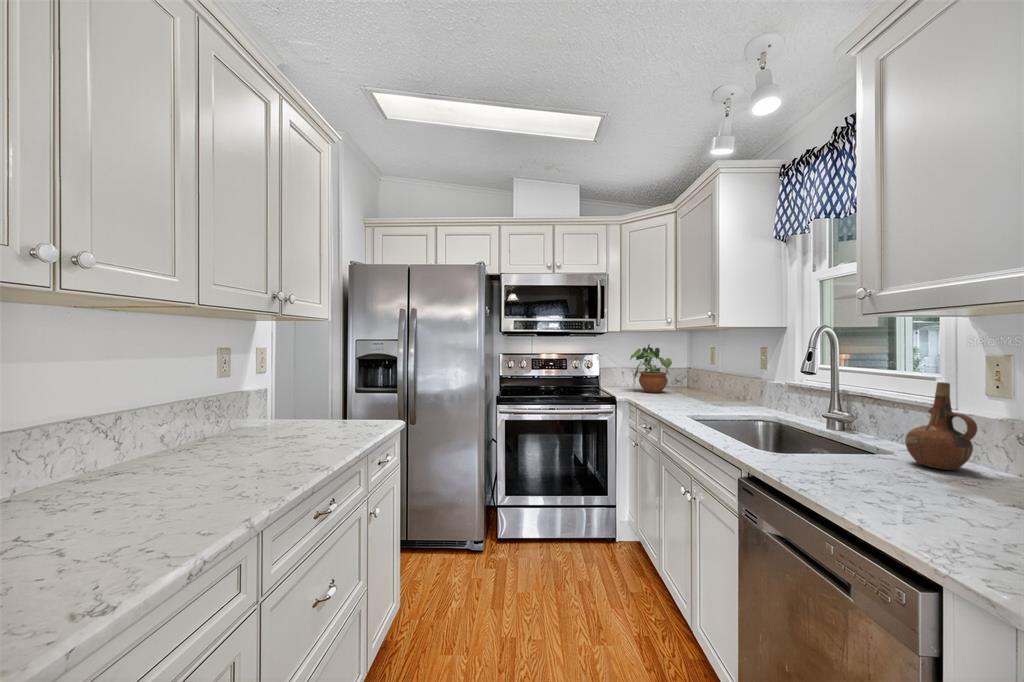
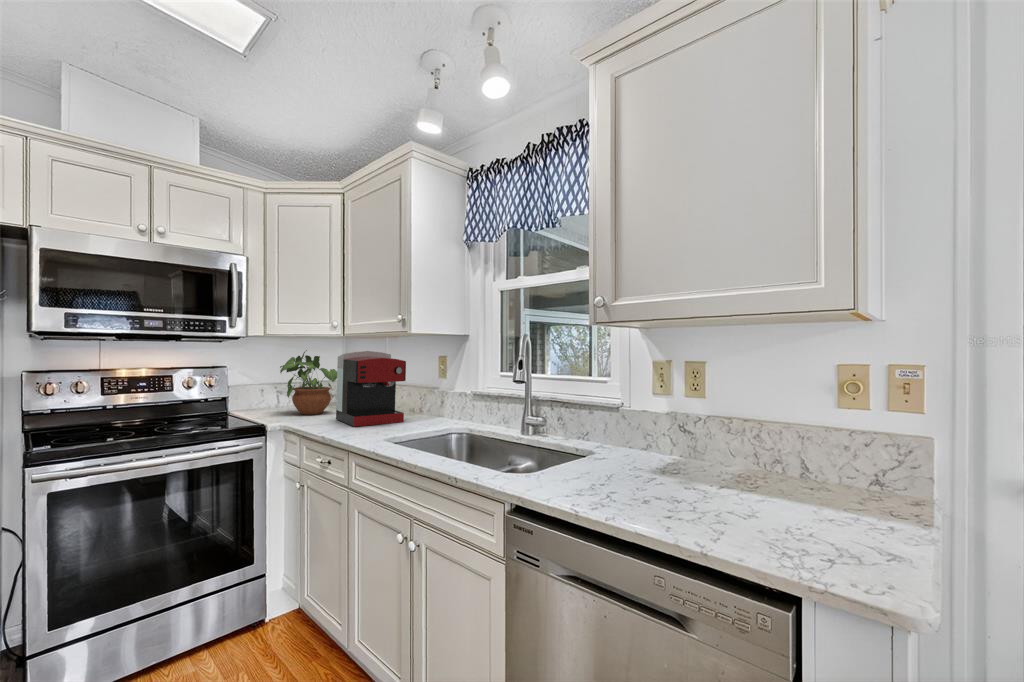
coffee maker: none [666,344,720,405] -> present [336,351,406,427]
ceramic pitcher: present [905,382,977,470] -> none [601,385,646,459]

